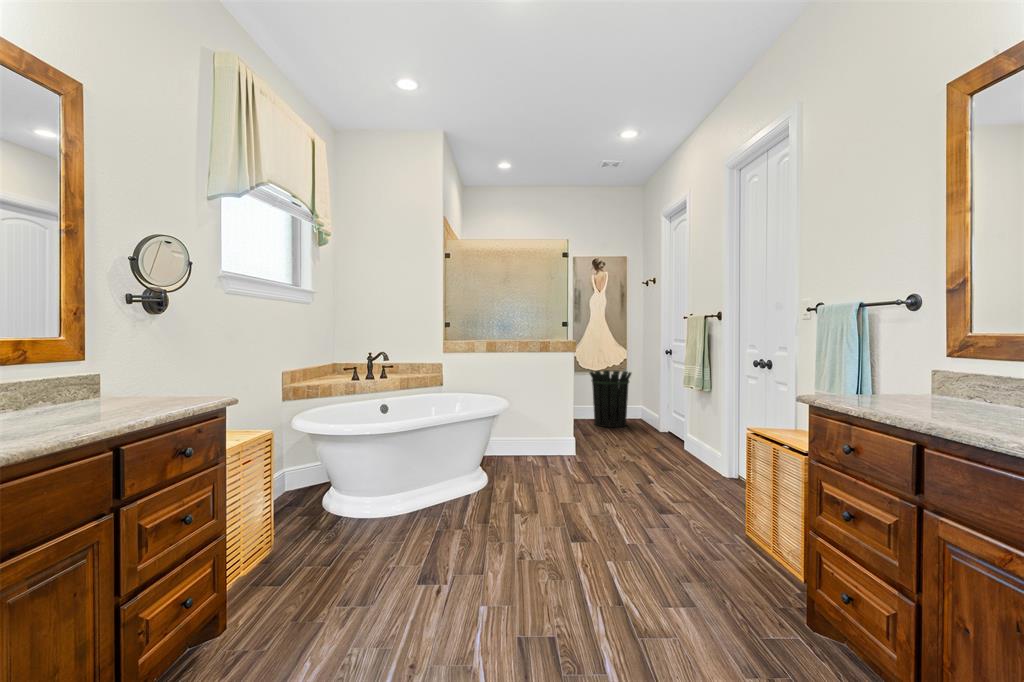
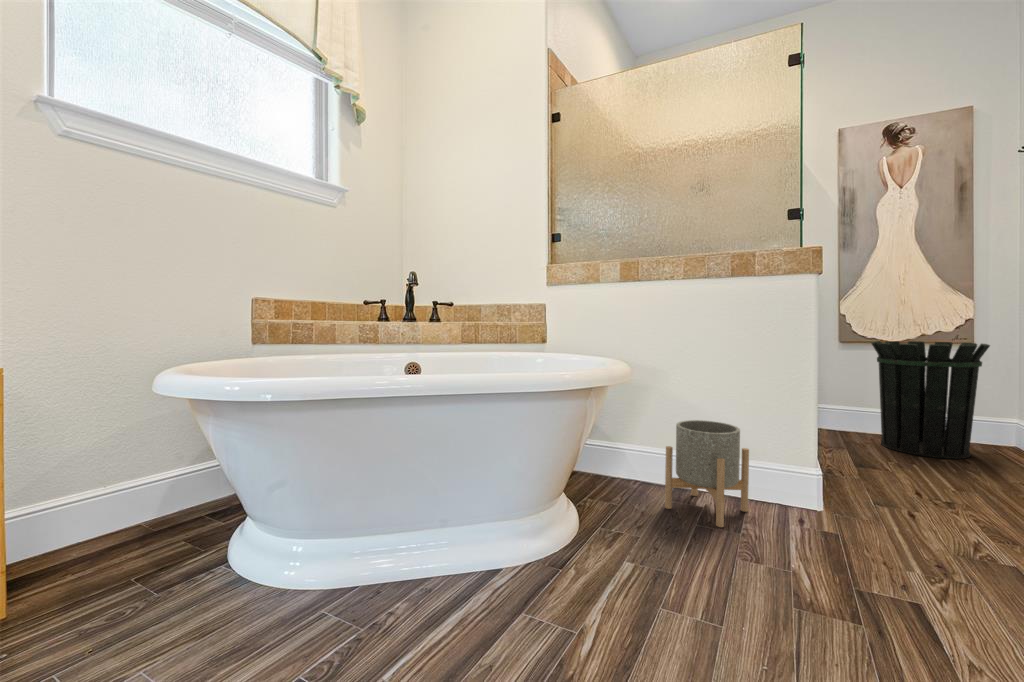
planter: none [517,421,550,467] -> present [665,420,749,527]

